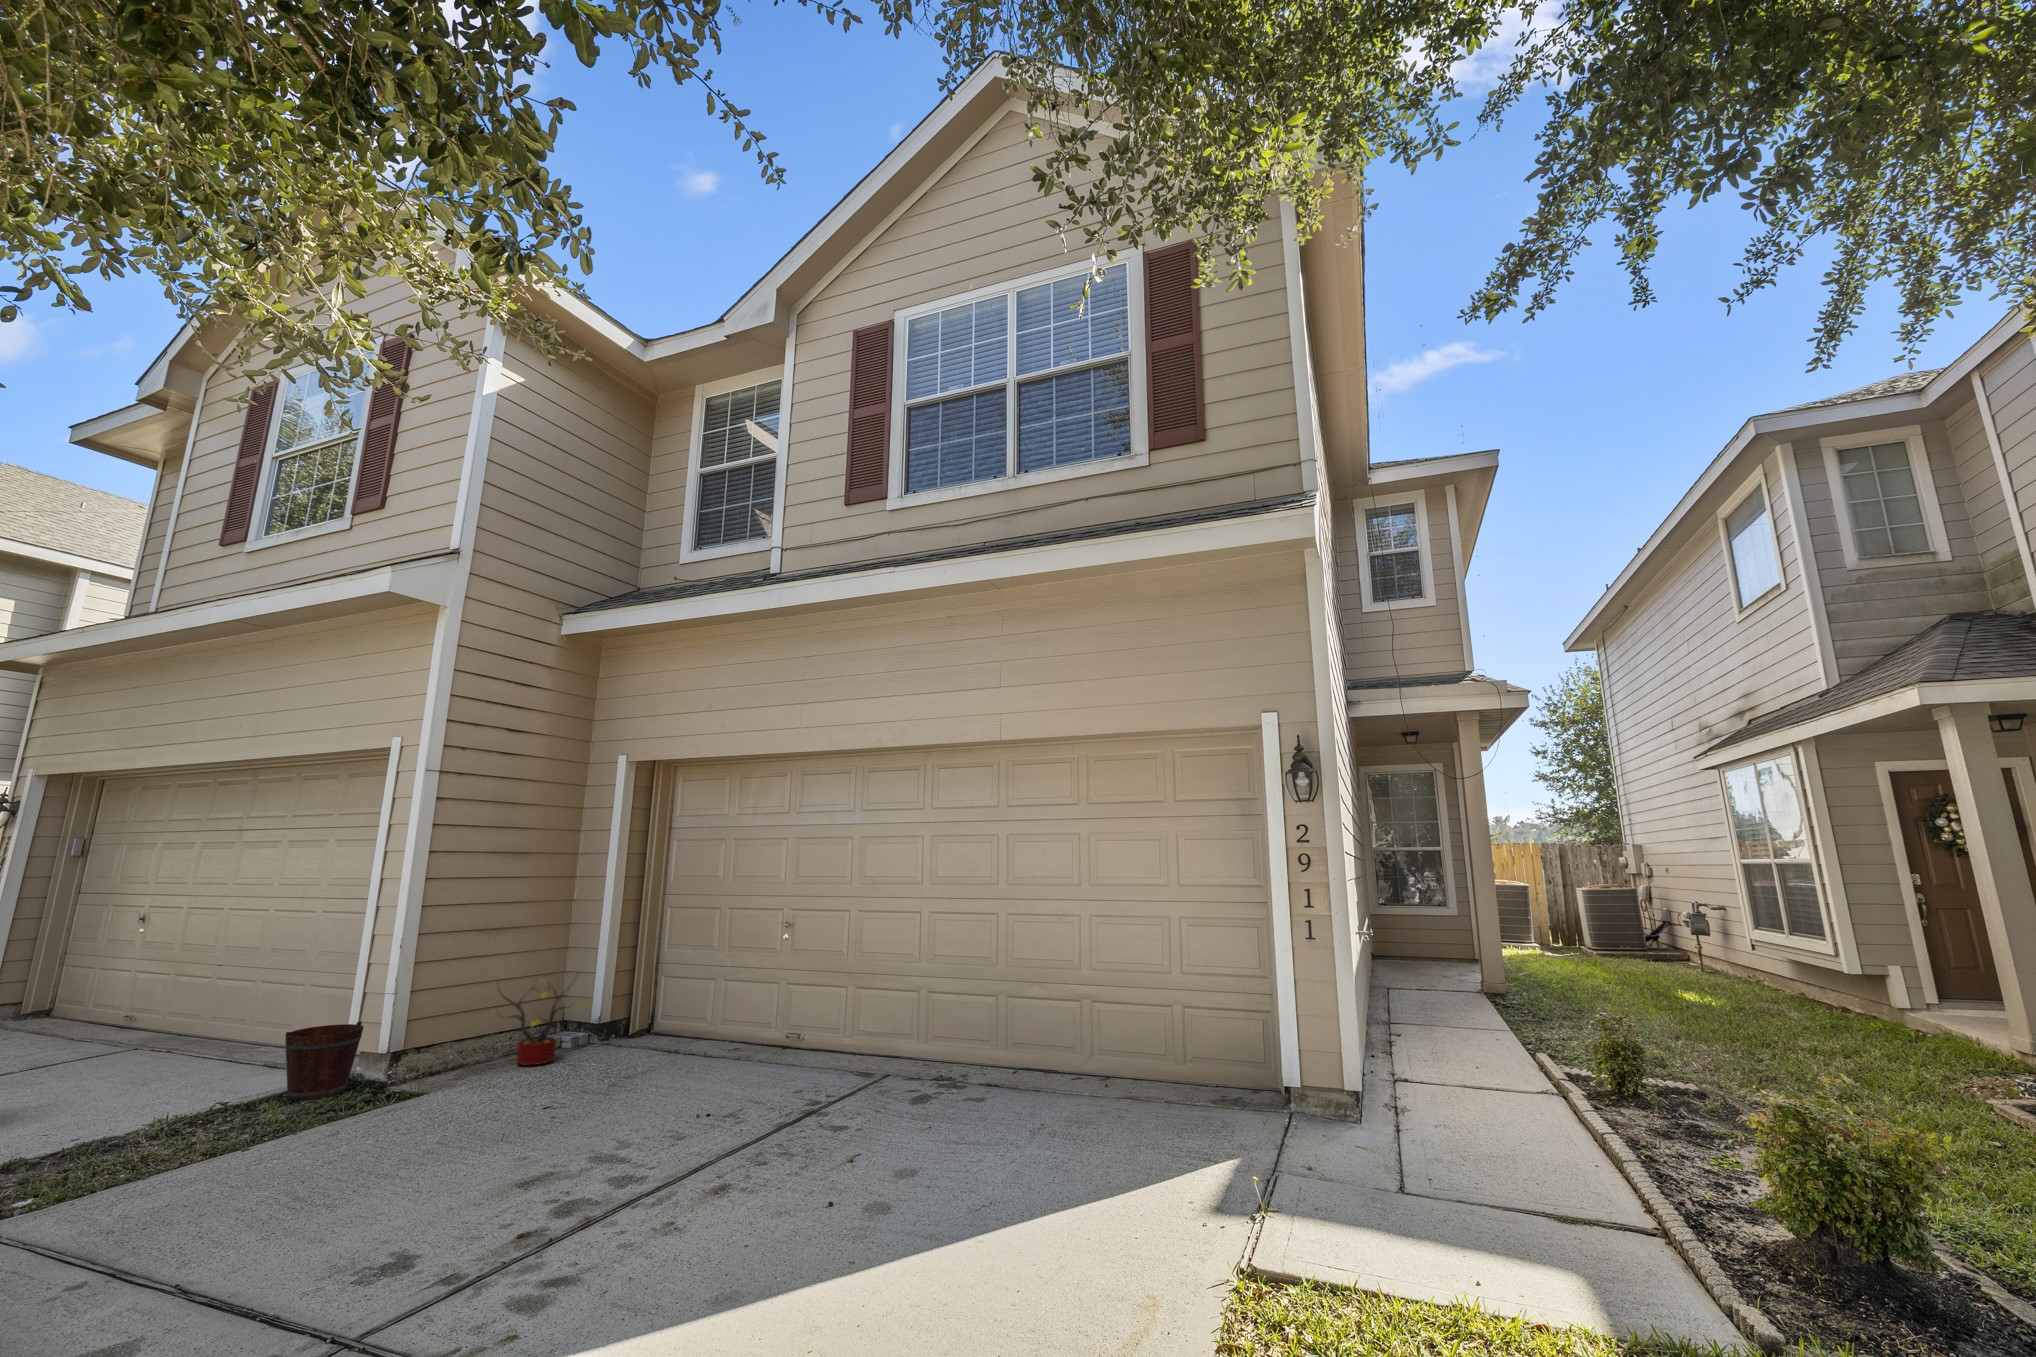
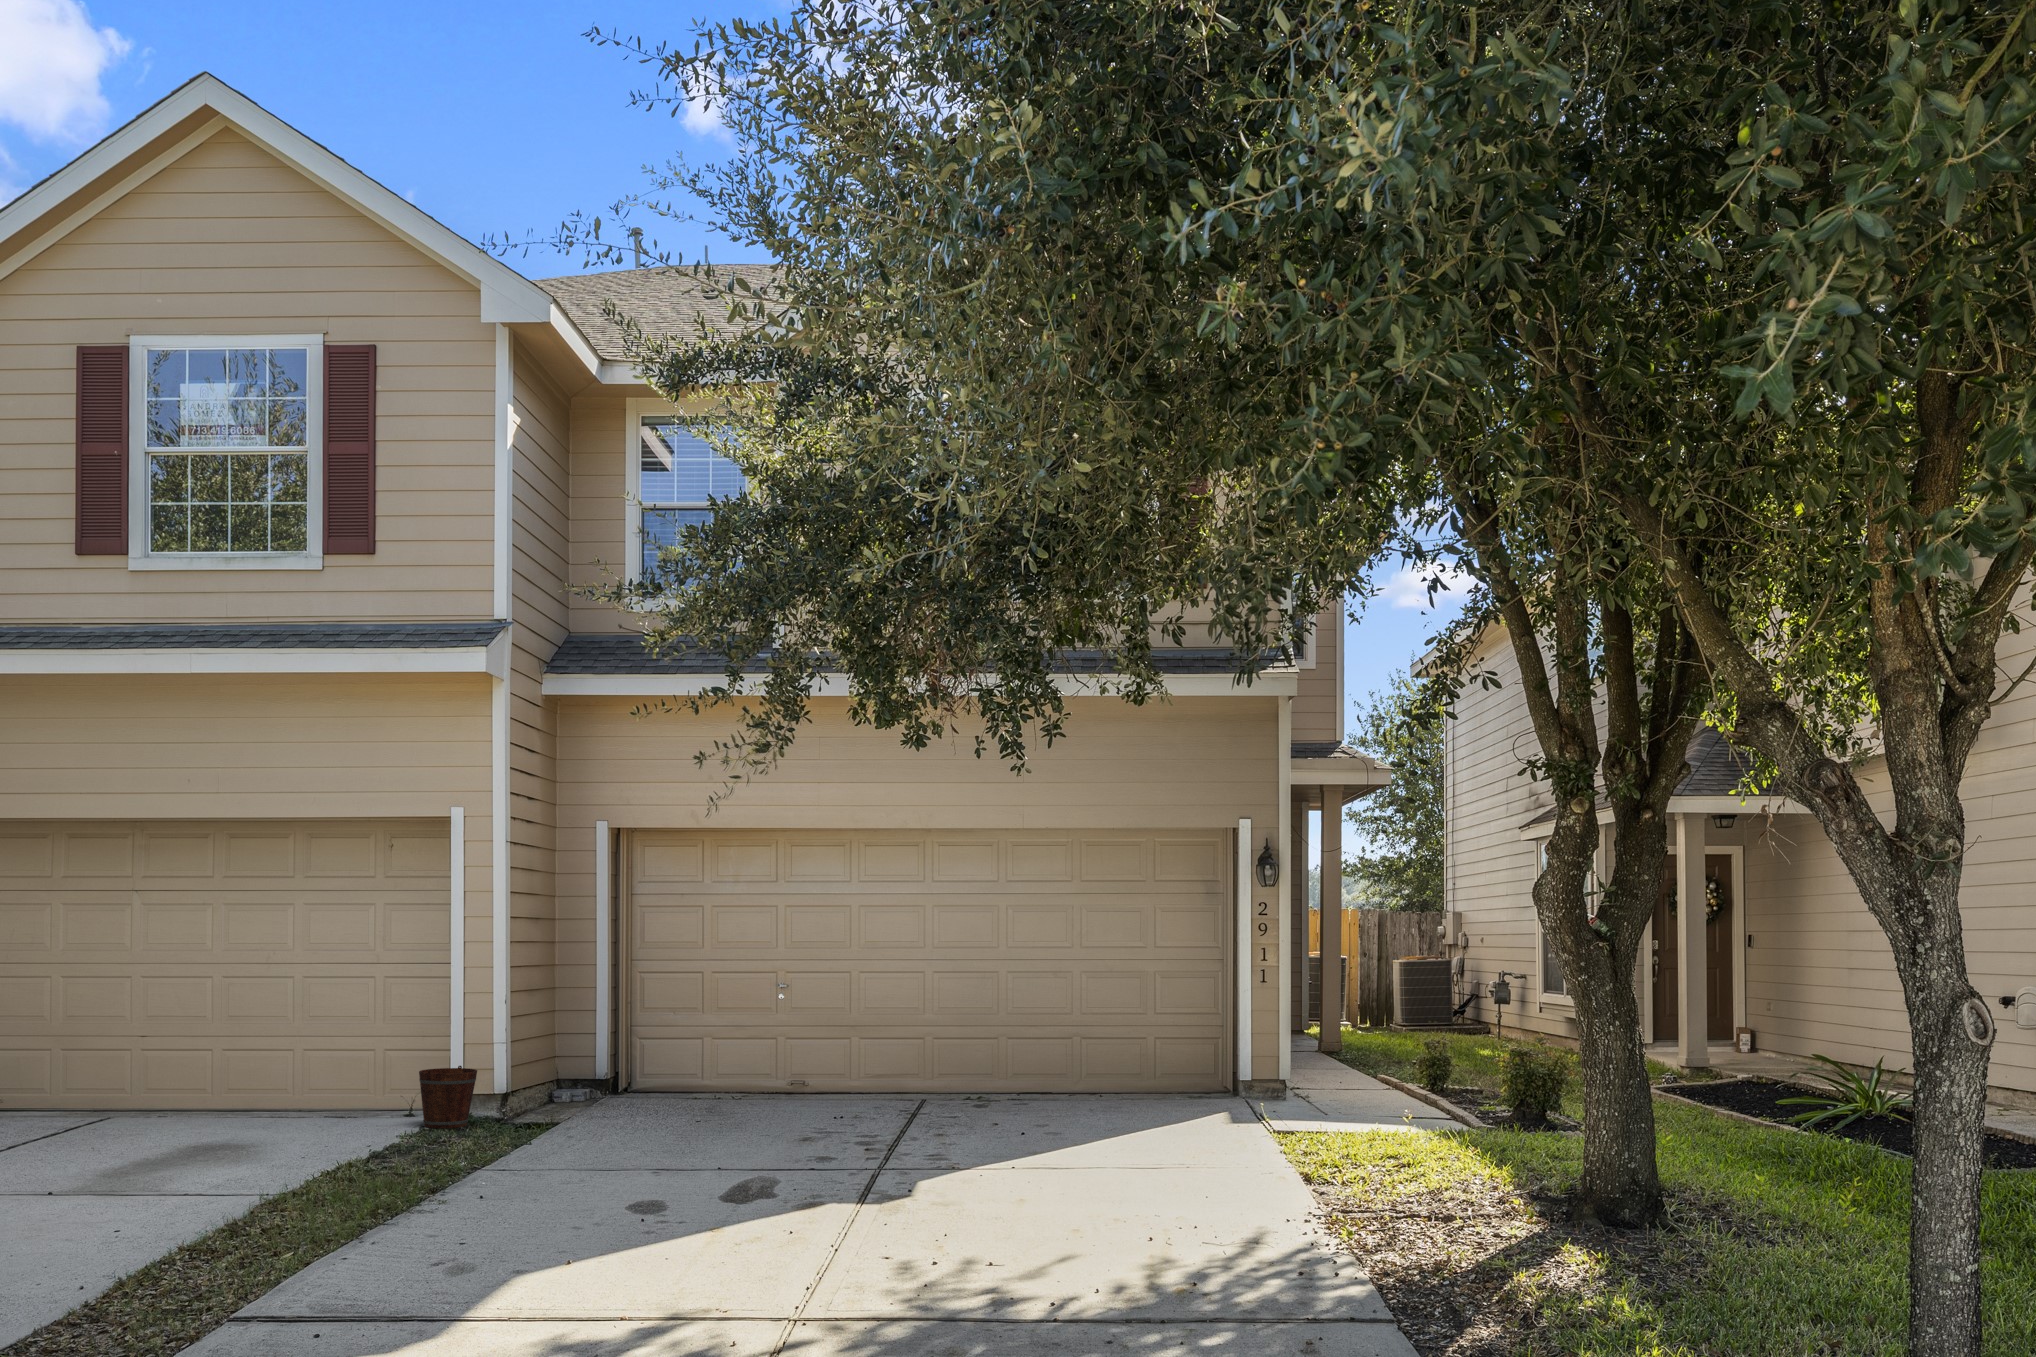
decorative plant: present [497,979,590,1065] -> none [530,1027,602,1109]

